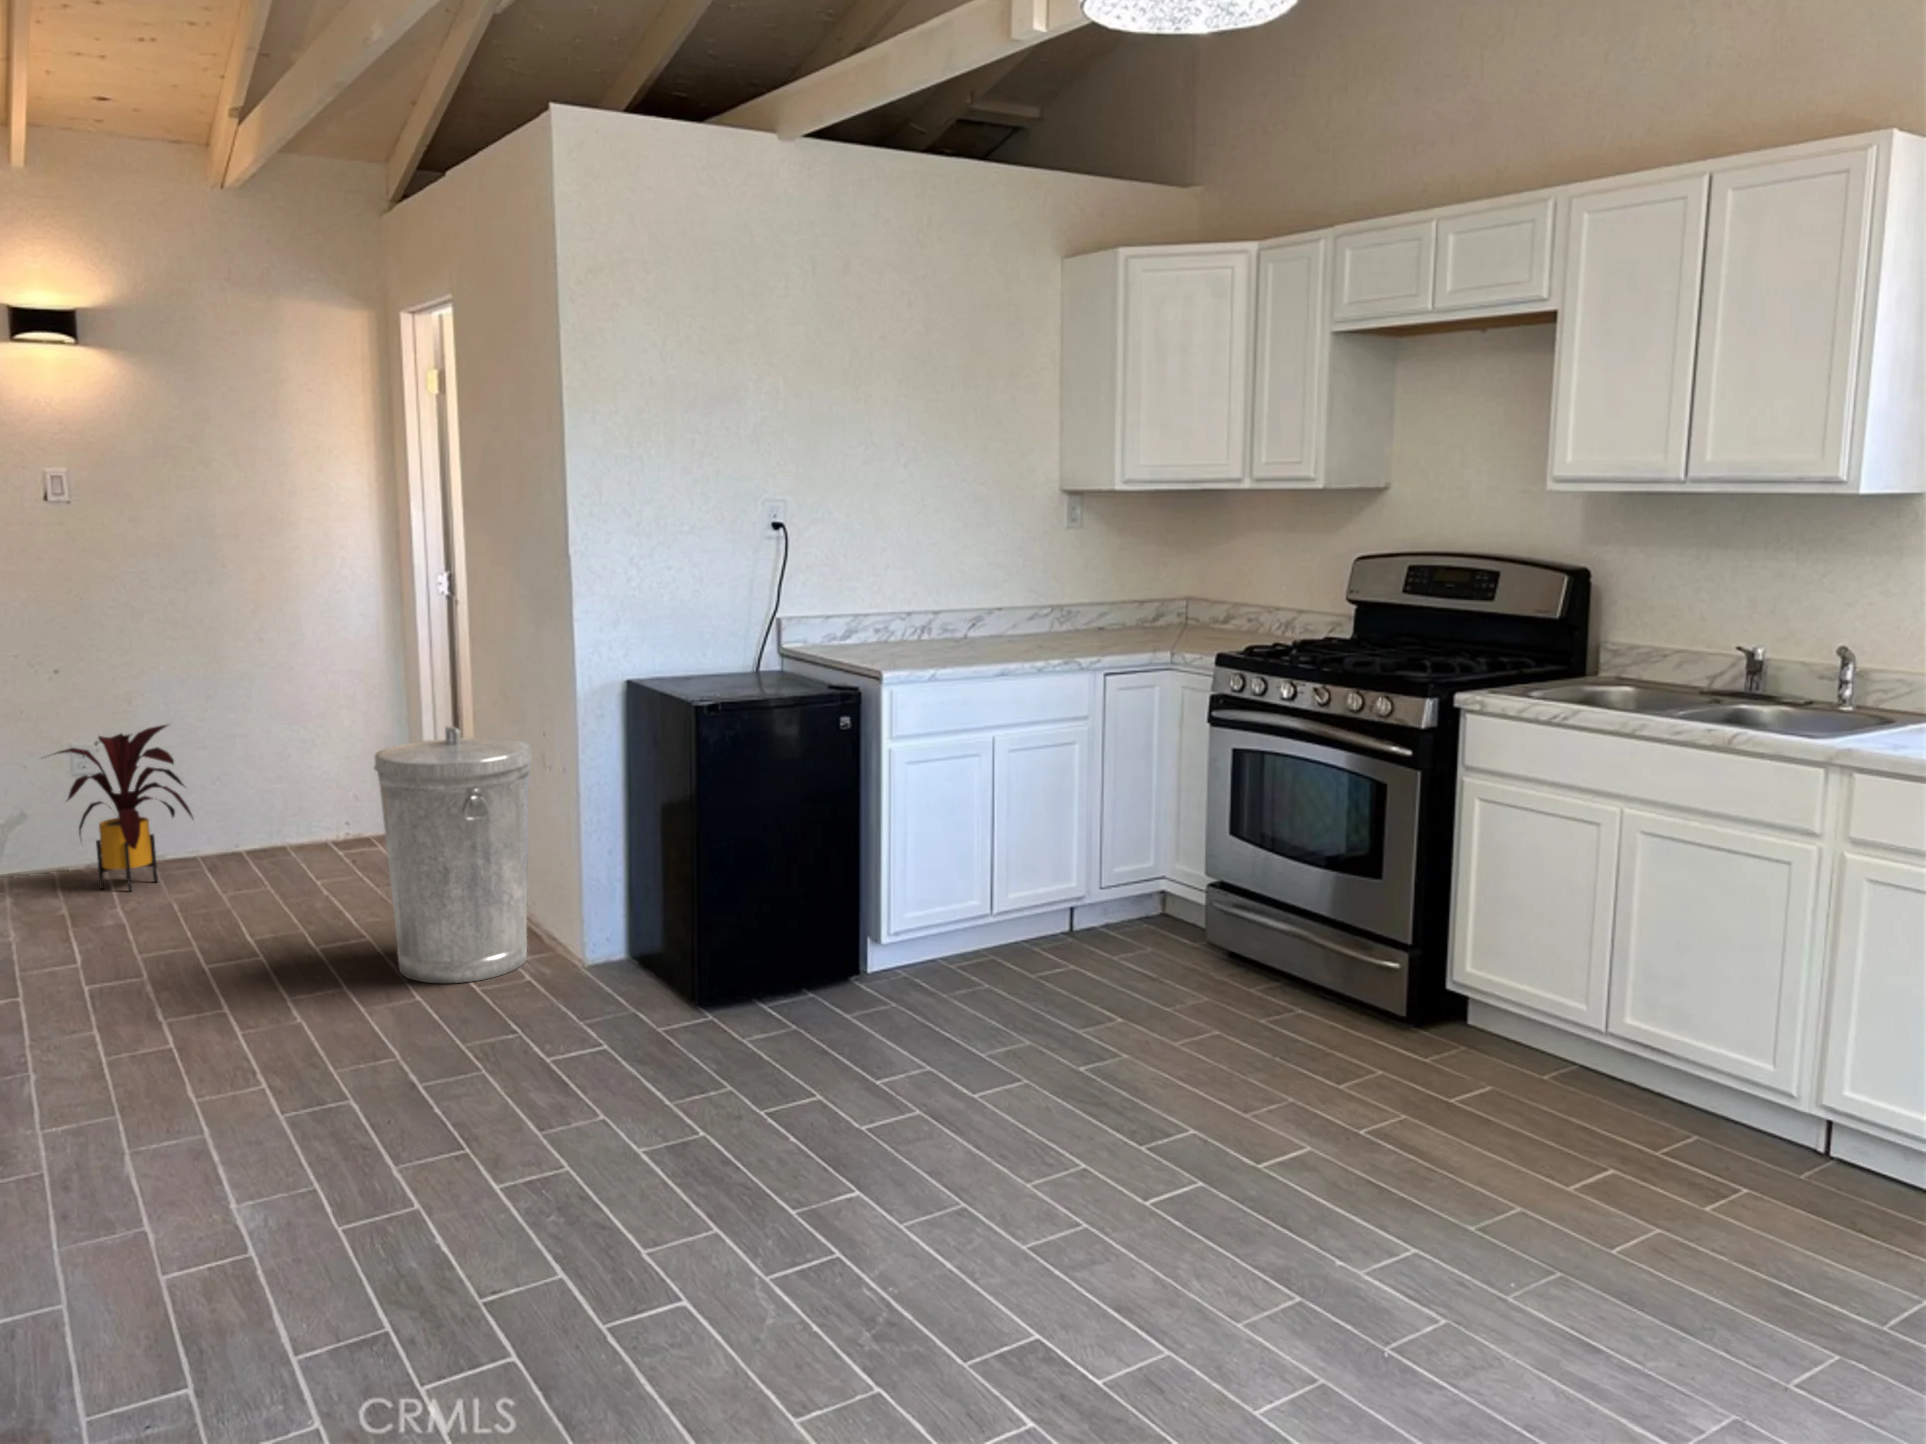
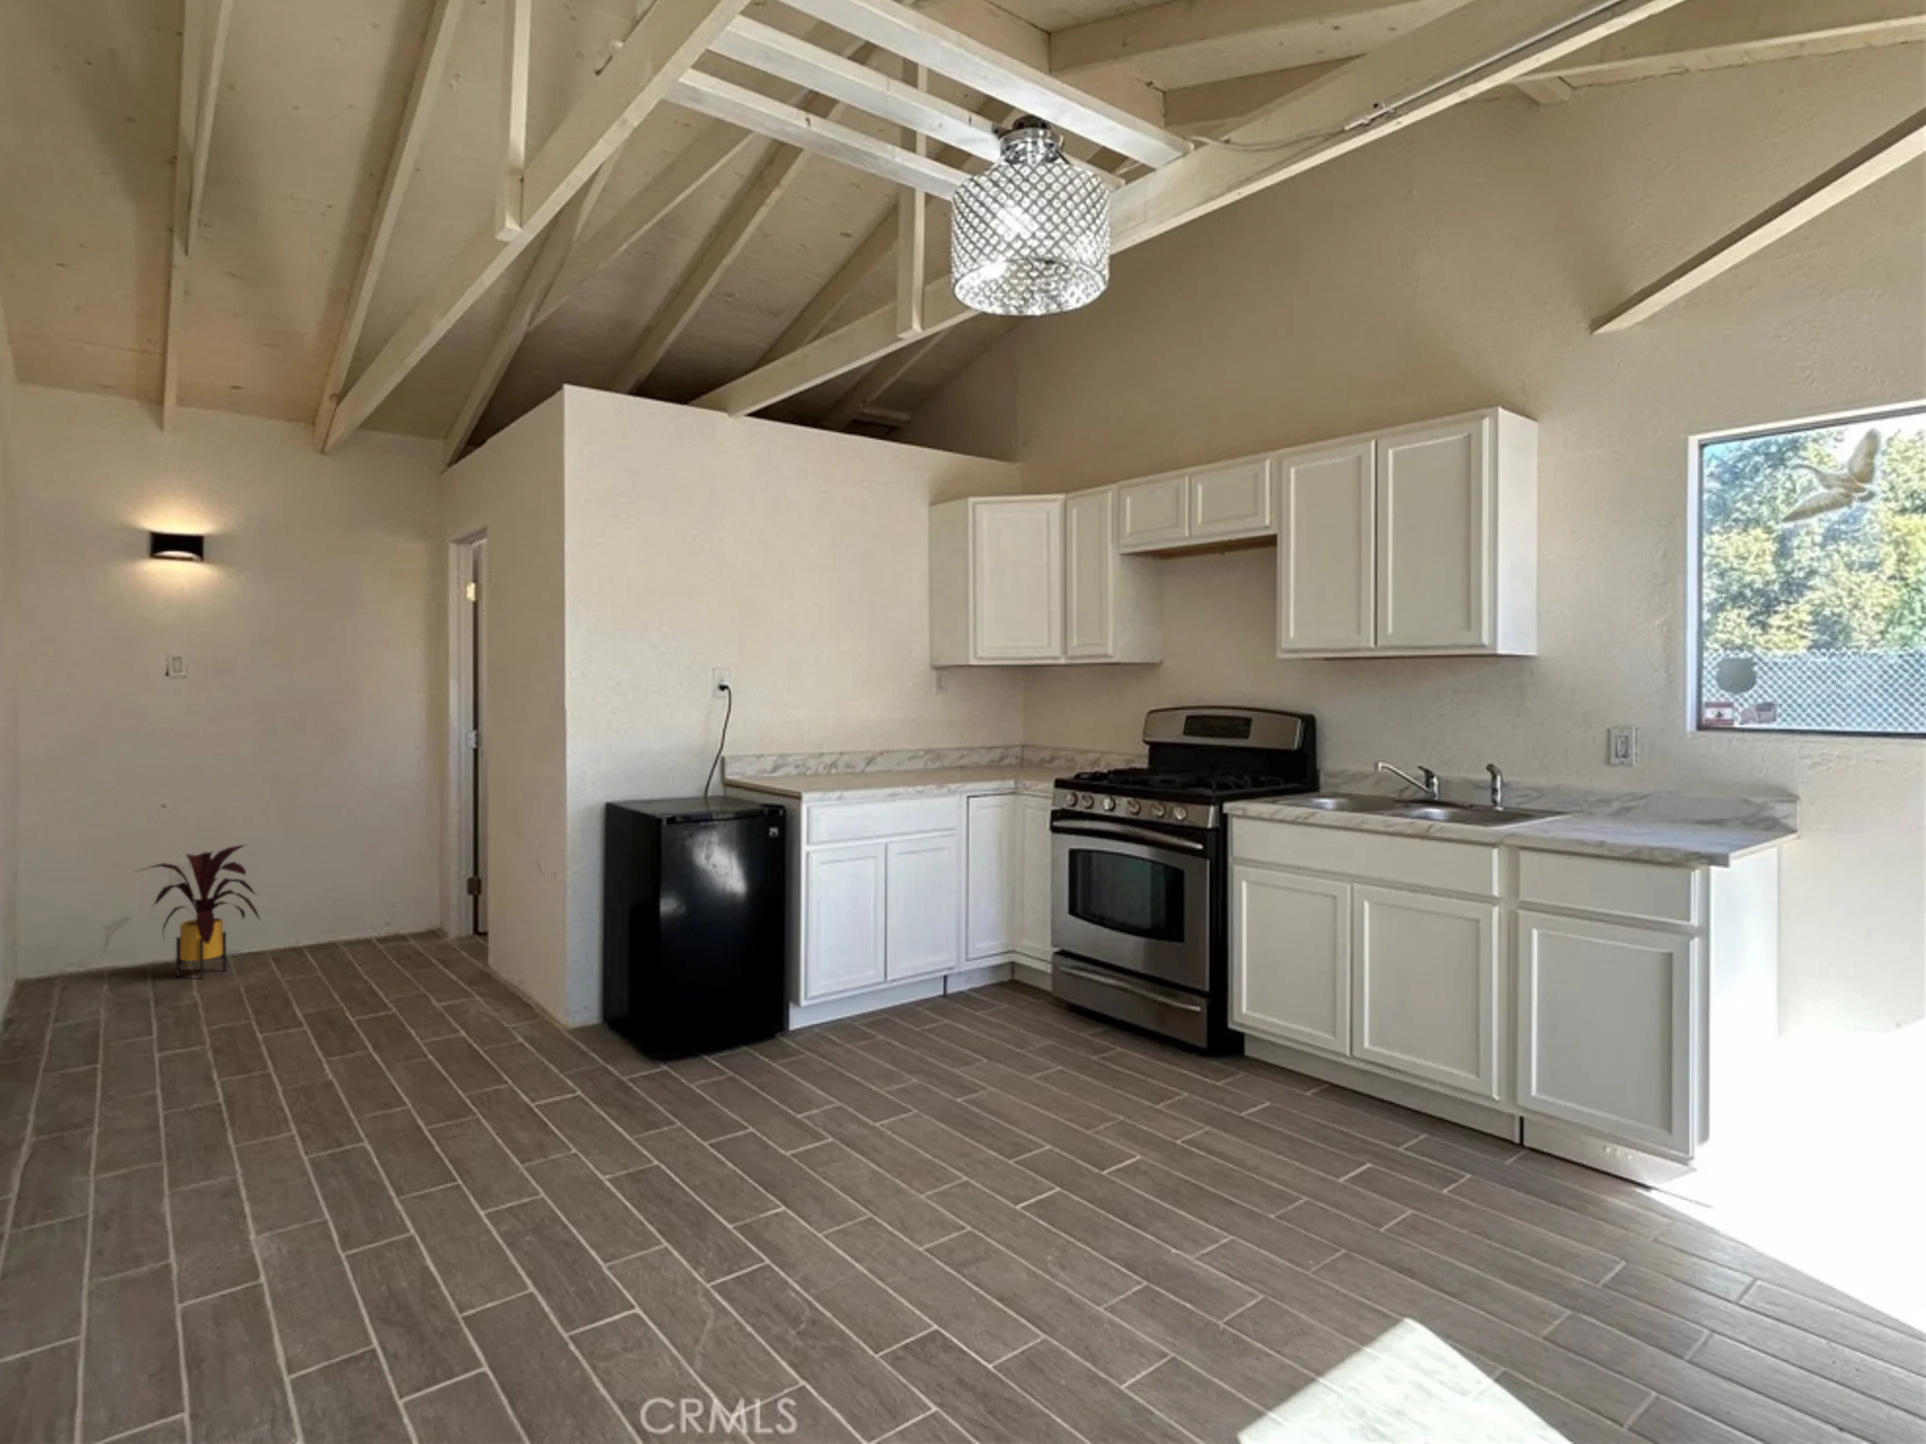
trash can: present [374,726,532,983] -> none [405,839,534,1045]

